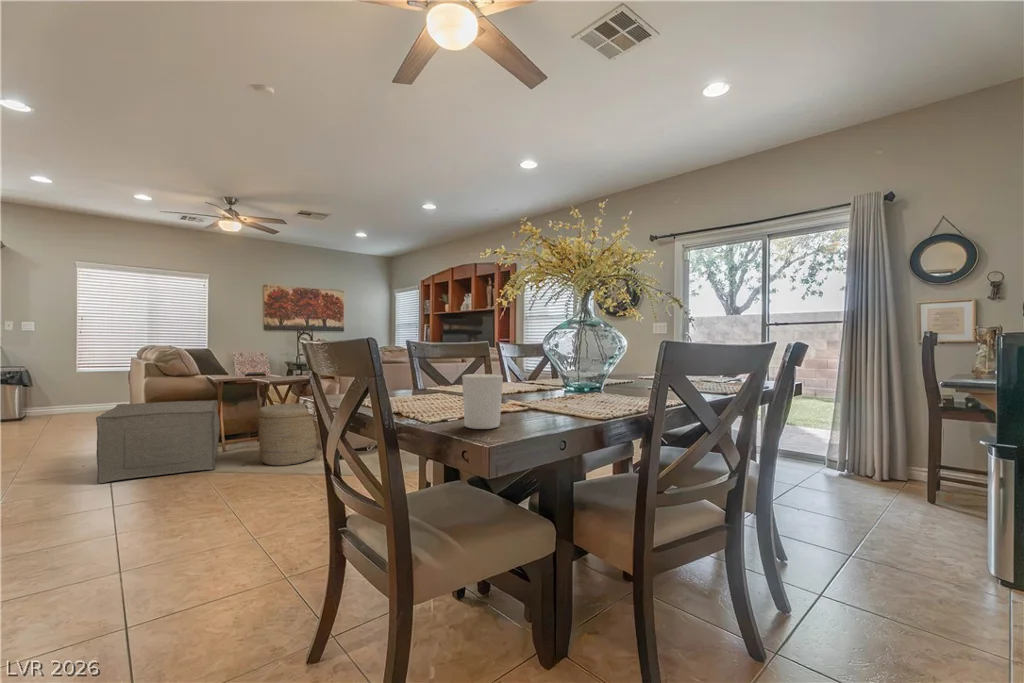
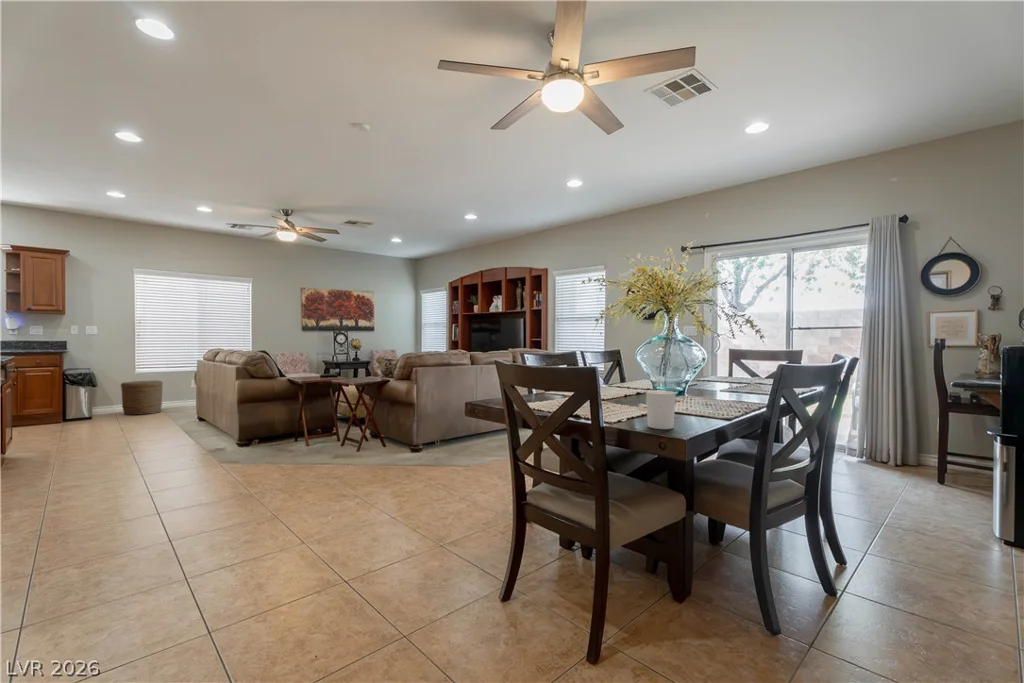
ottoman: present [96,400,220,483] -> none [219,400,314,475]
woven basket: present [258,403,317,466] -> present [121,381,163,415]

